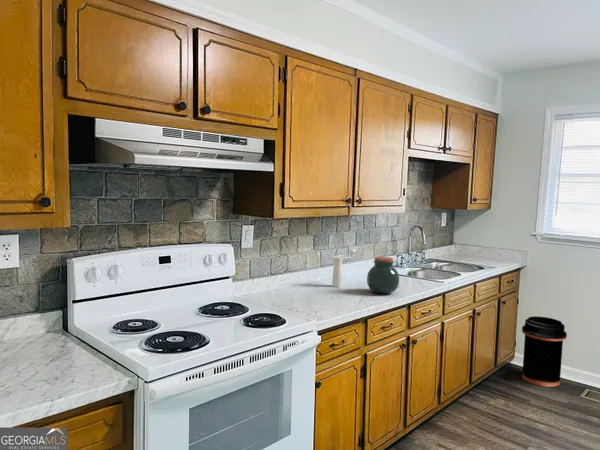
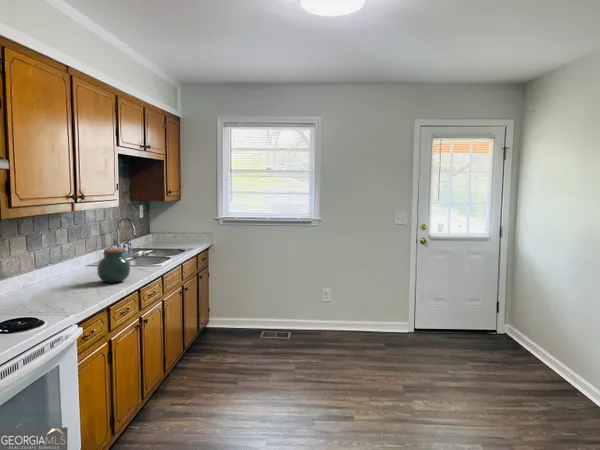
pepper mill: present [332,249,356,287] -> none [56,245,80,285]
trash can: present [522,316,567,387] -> none [215,284,246,337]

